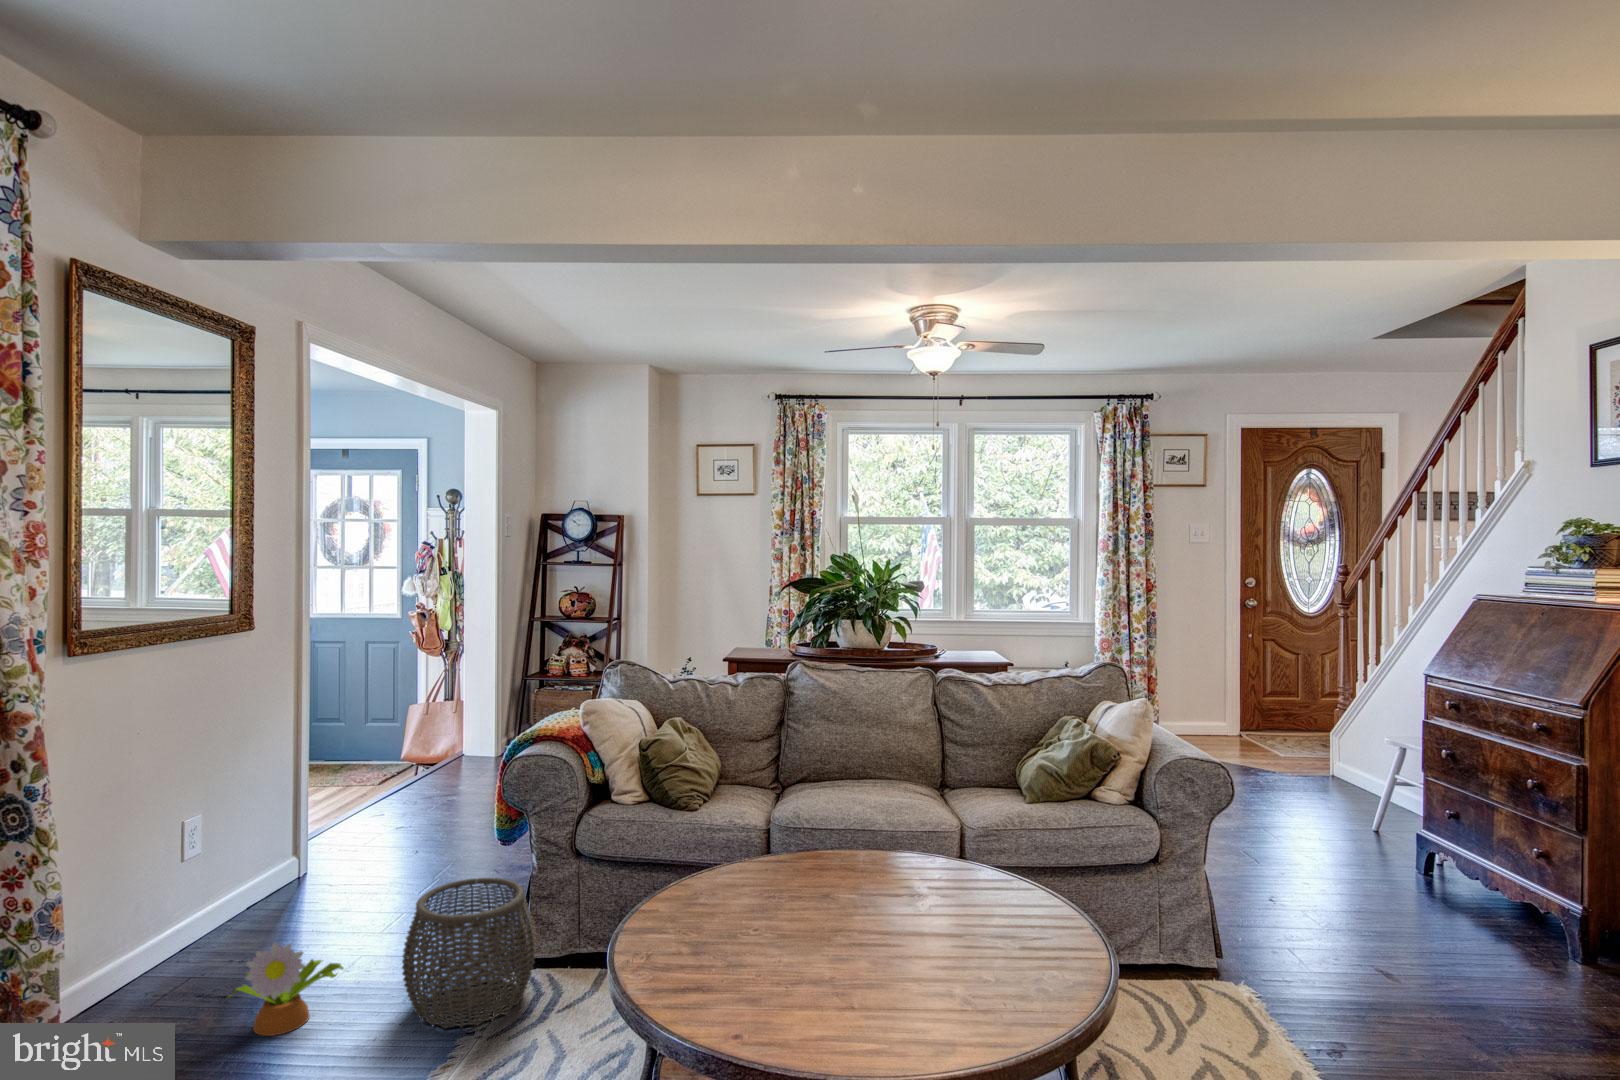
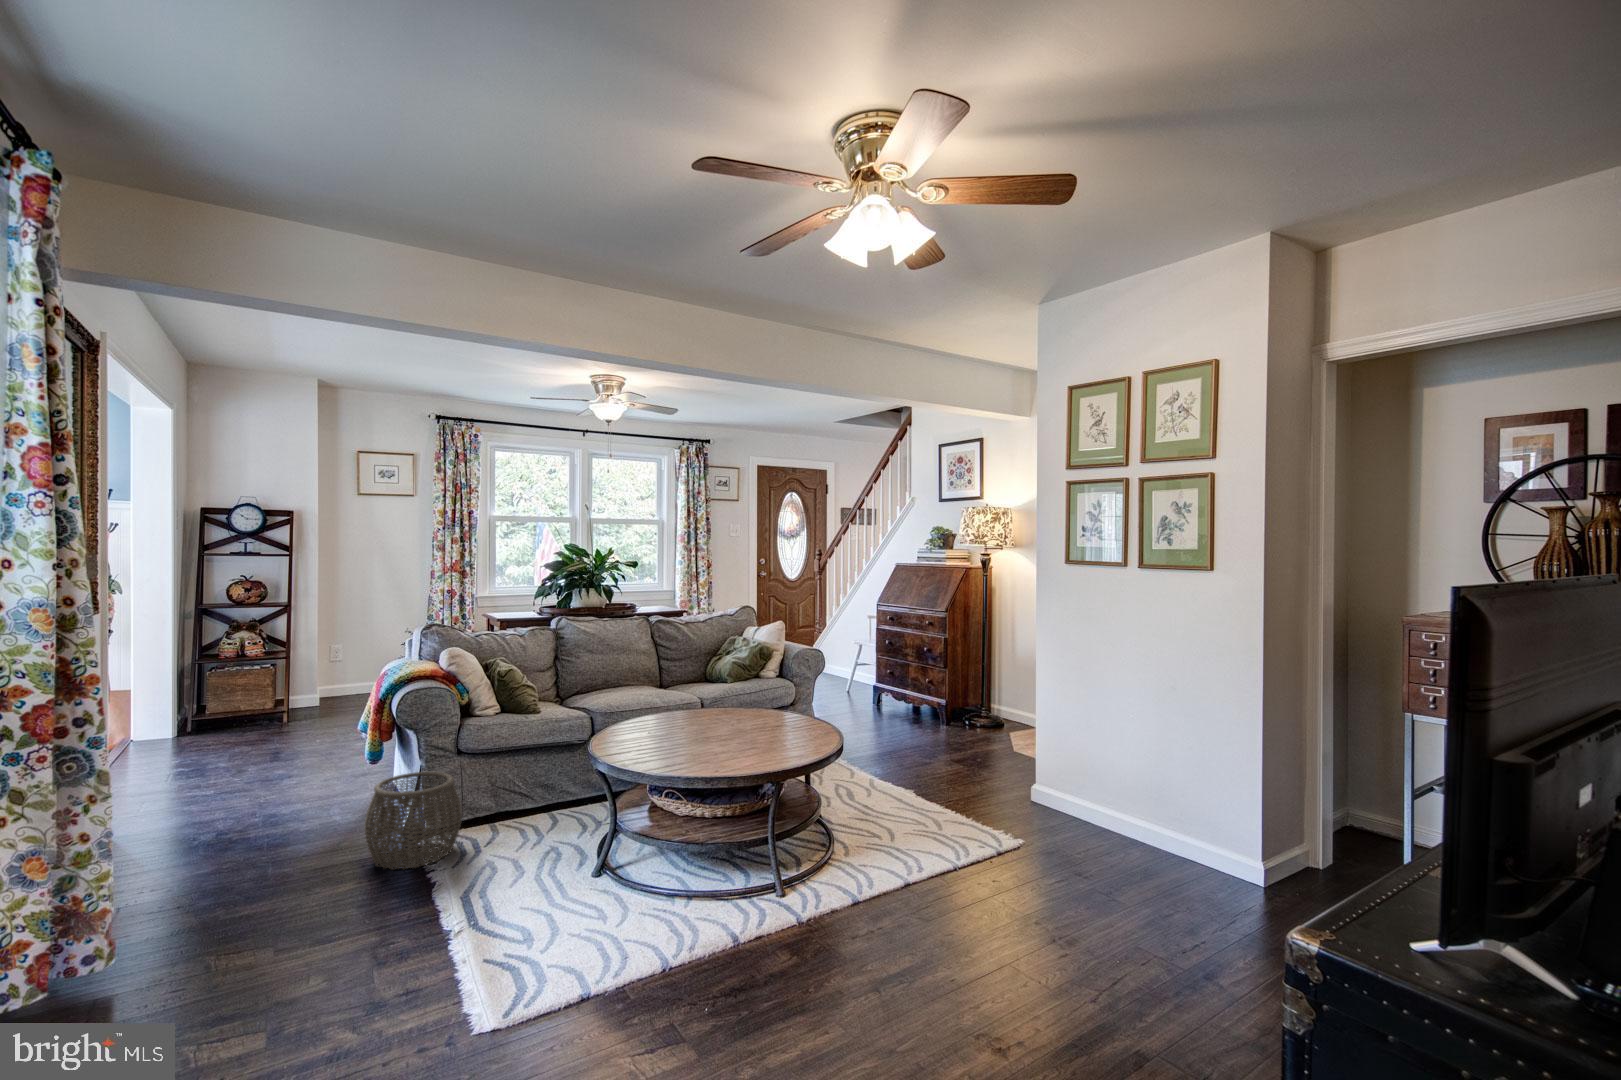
decorative plant: present [227,942,343,1036] -> none [229,833,315,907]

